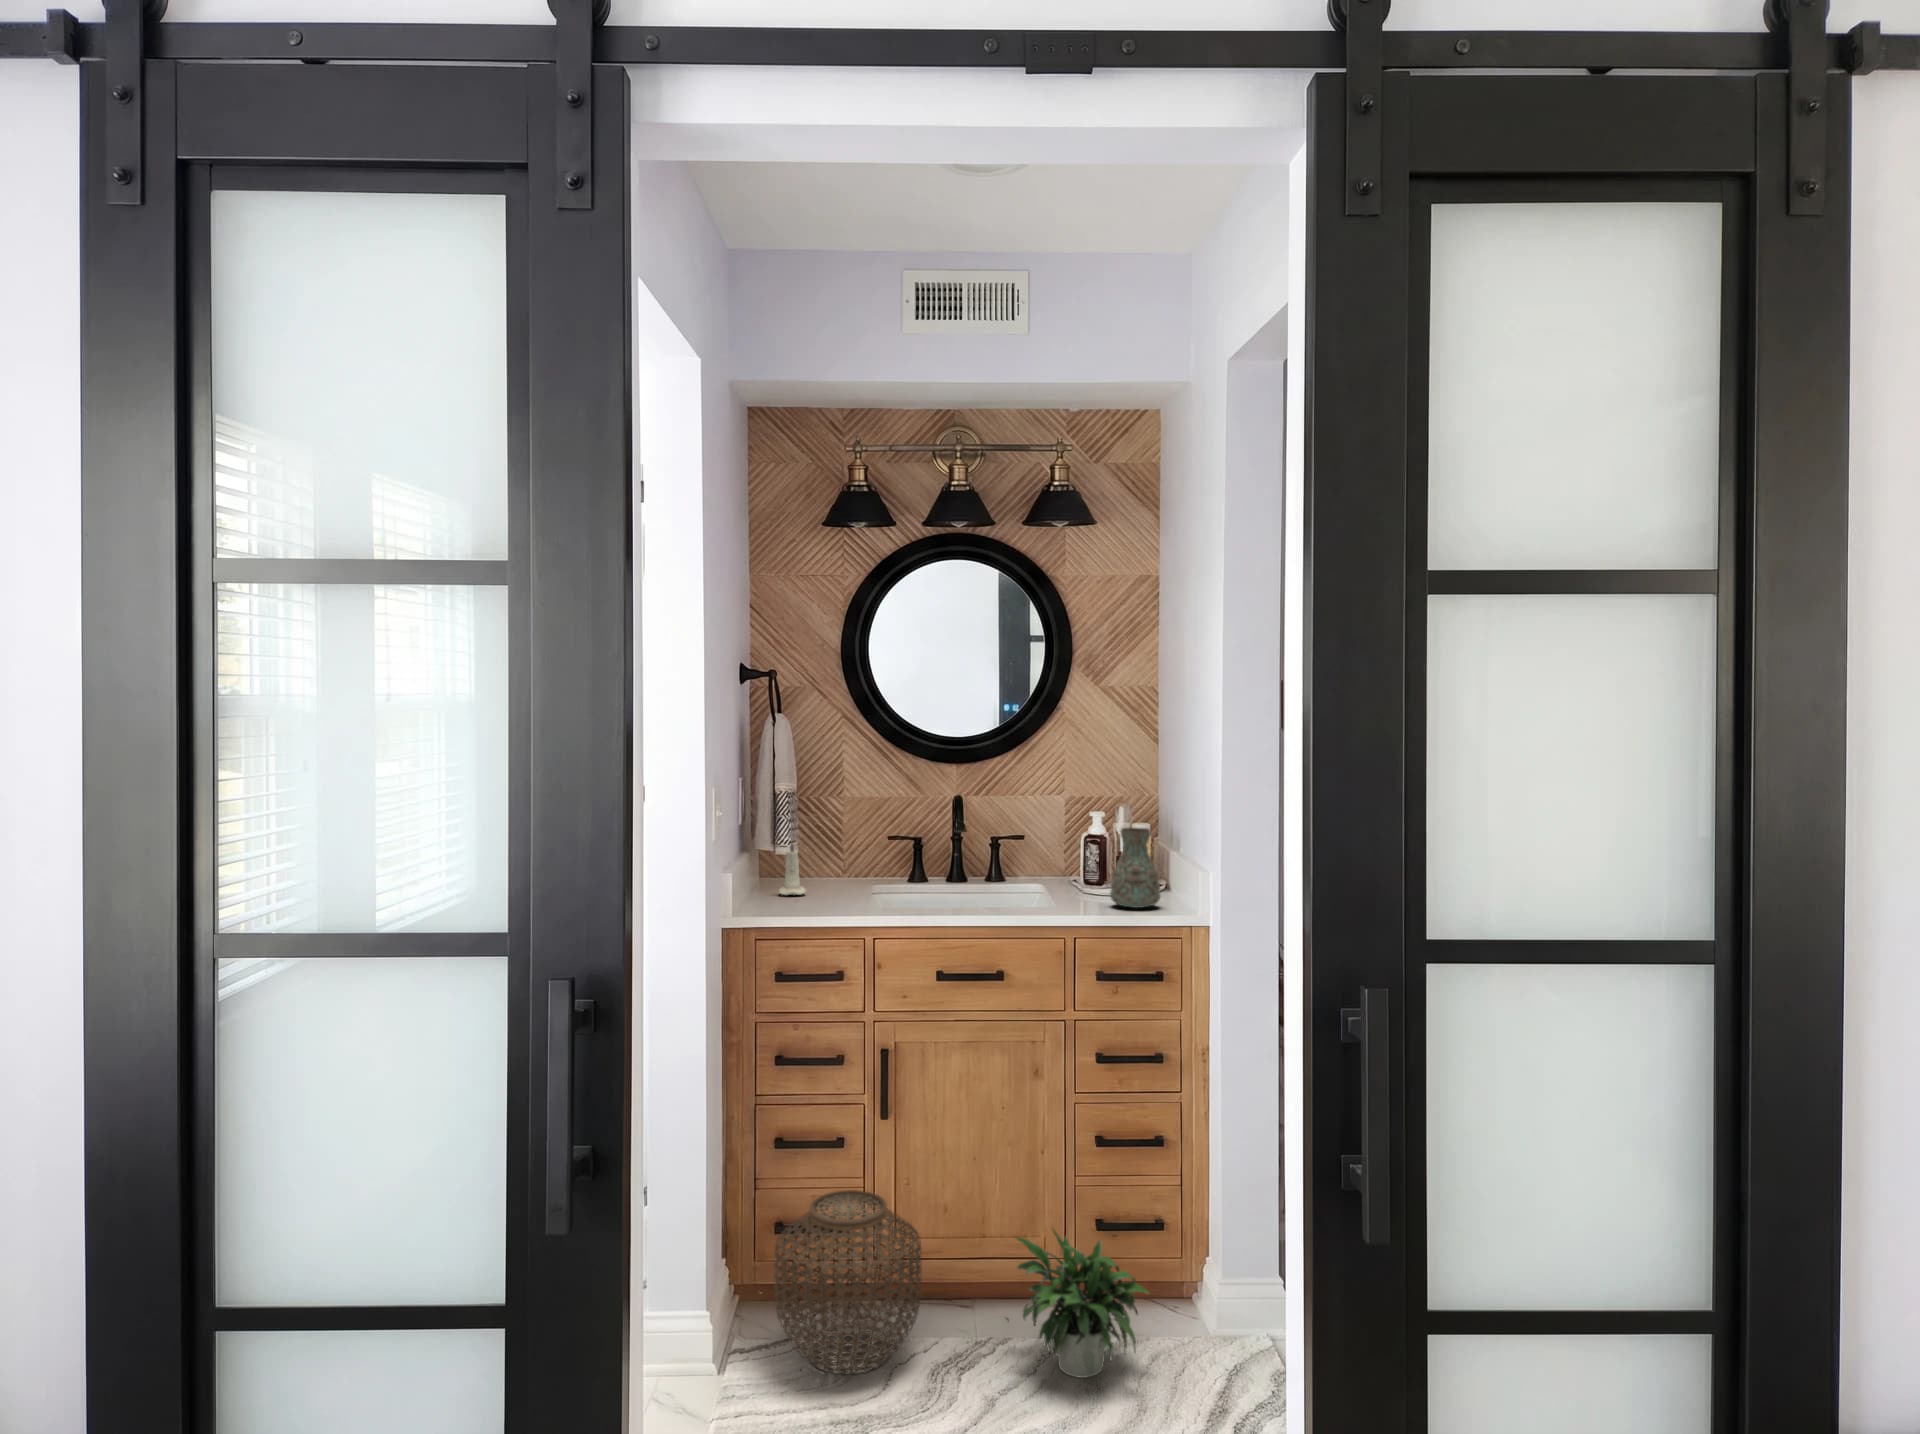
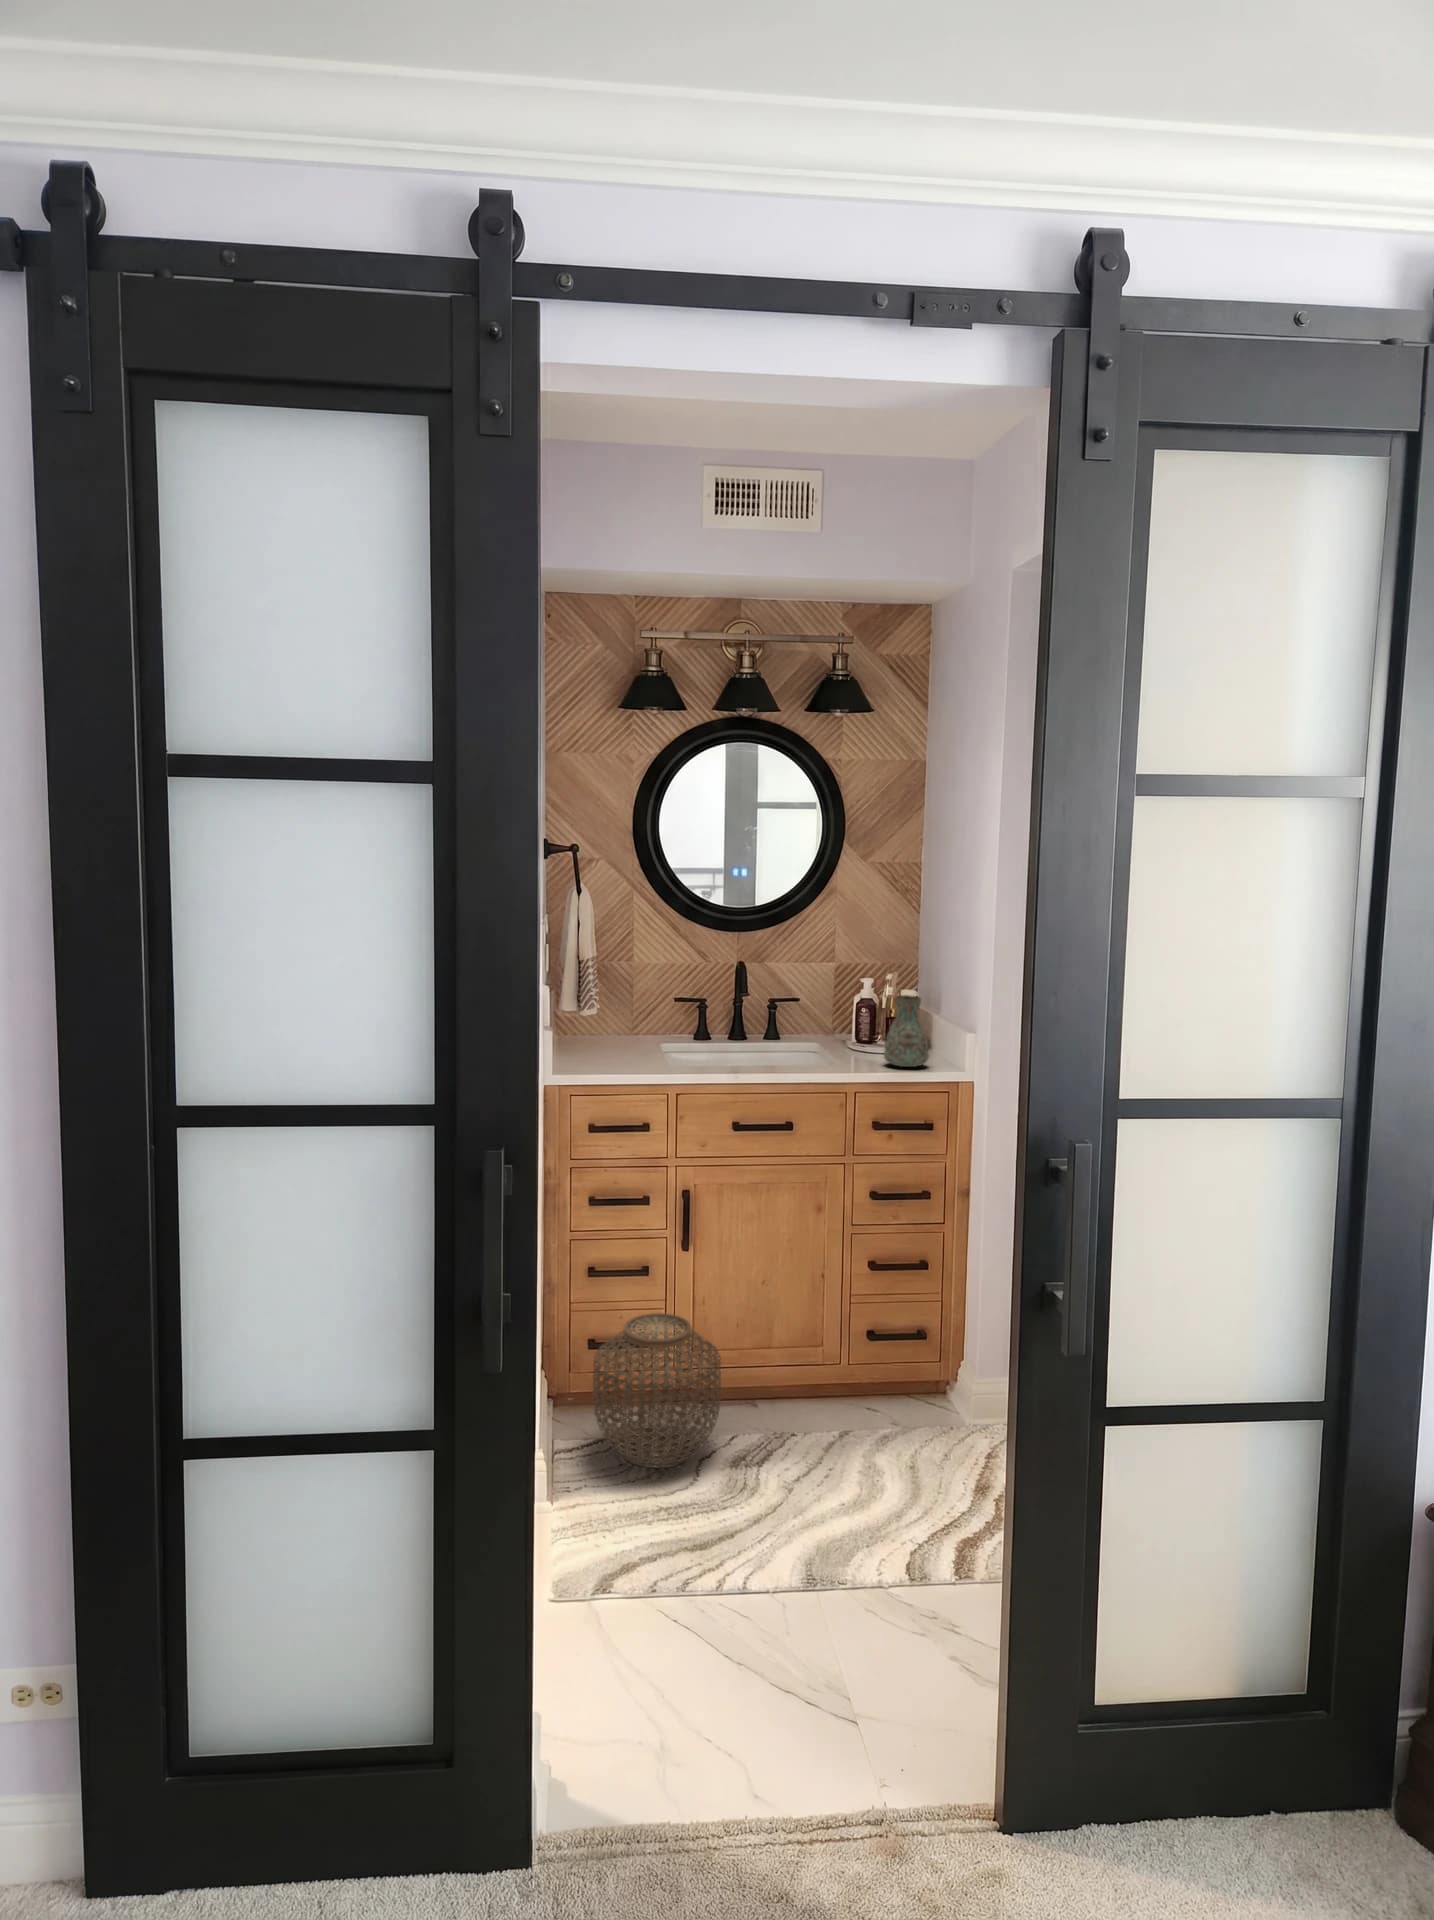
candle: present [779,842,806,895] -> none [581,1002,607,1052]
potted plant: present [1006,1229,1149,1378] -> none [787,1344,919,1469]

